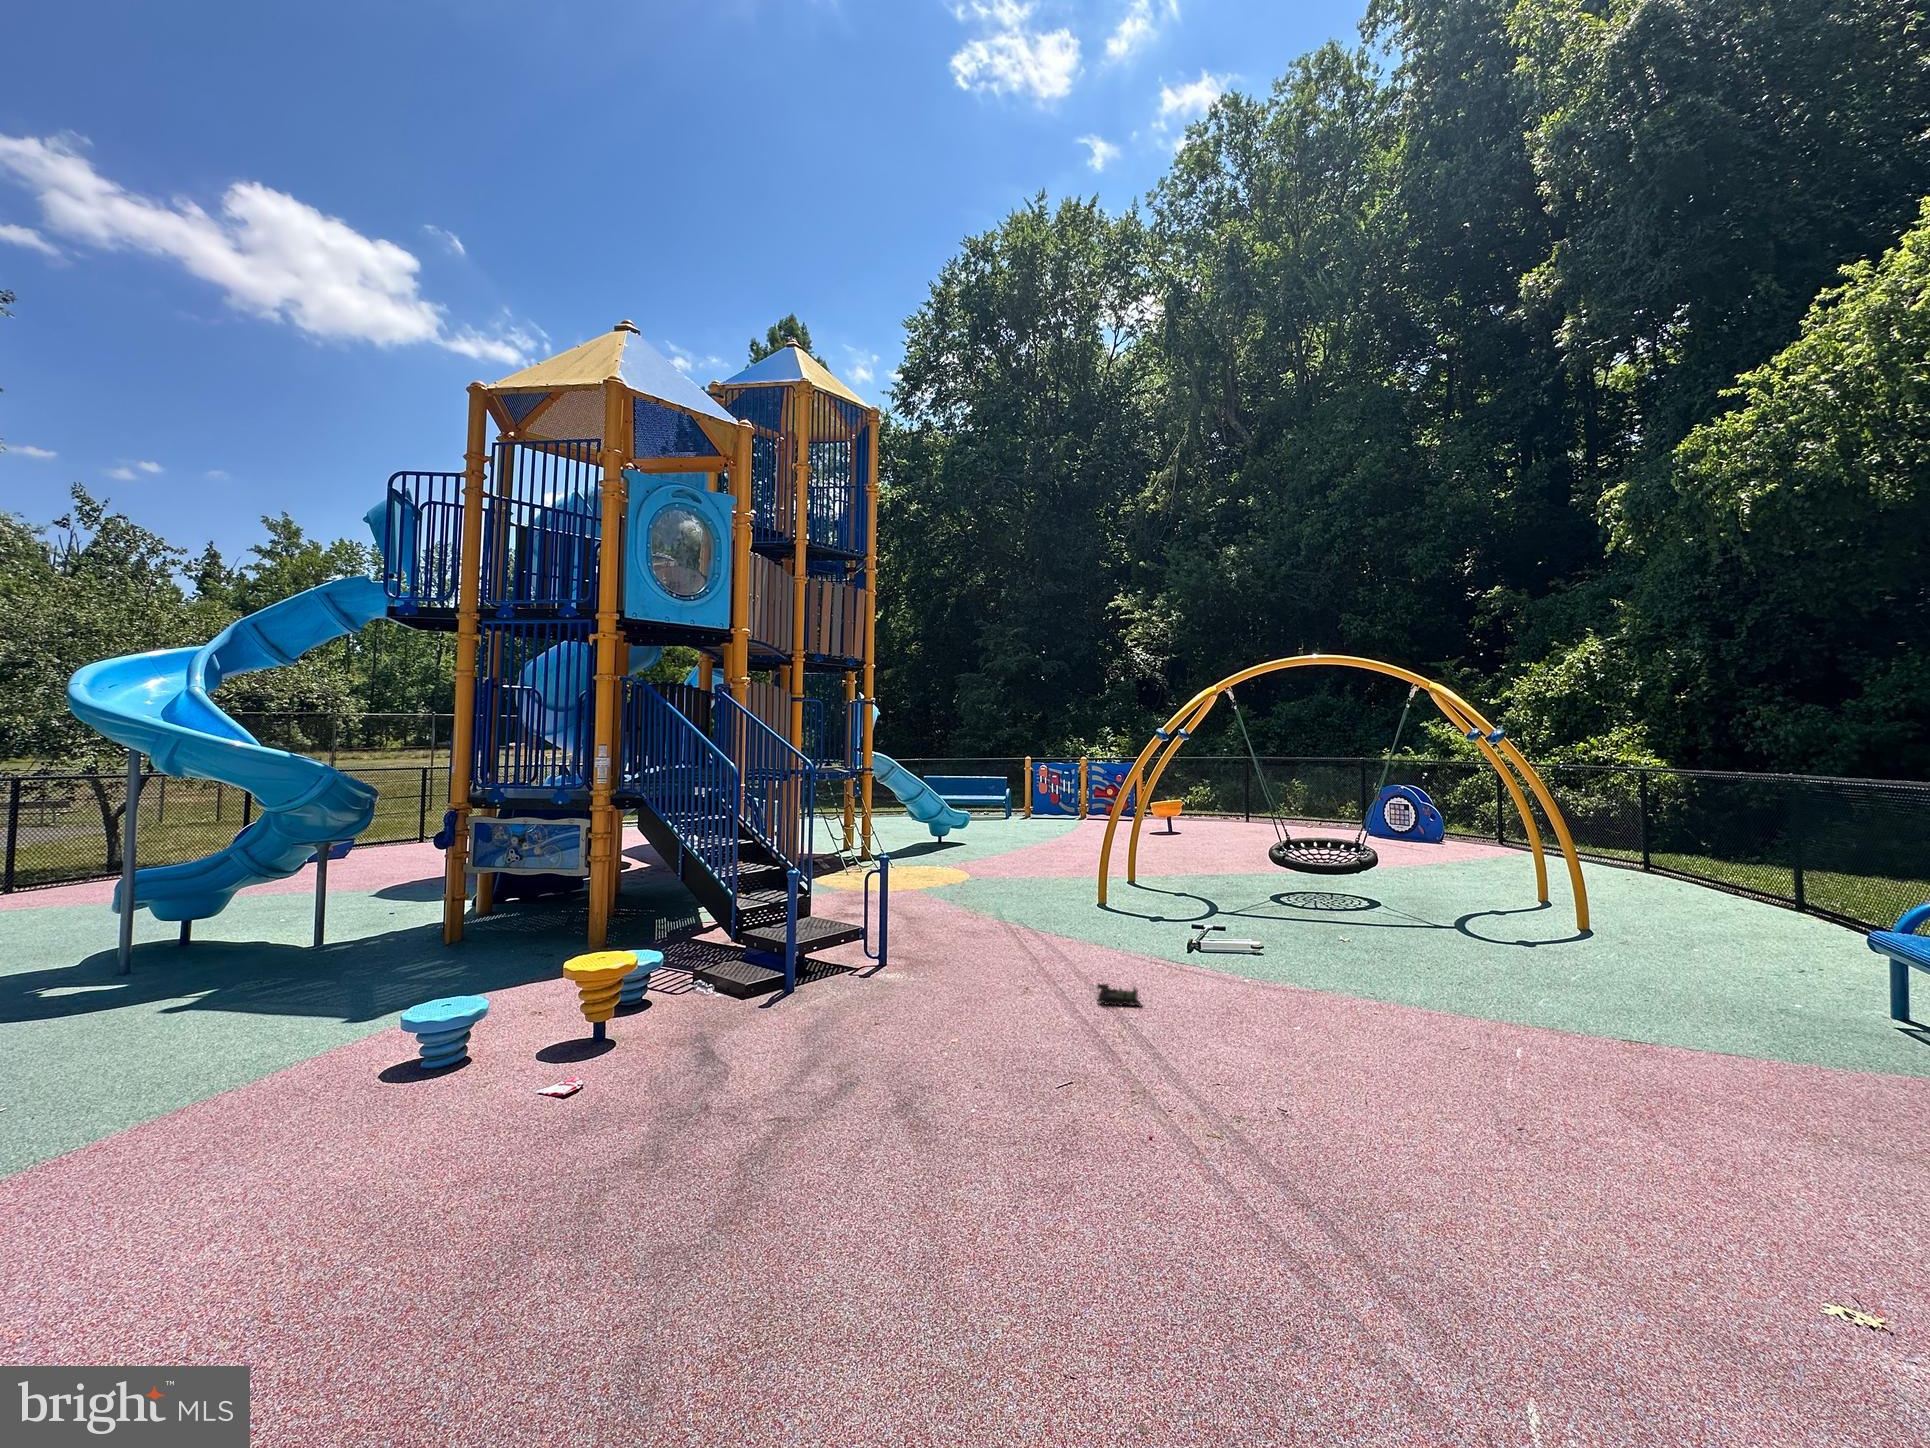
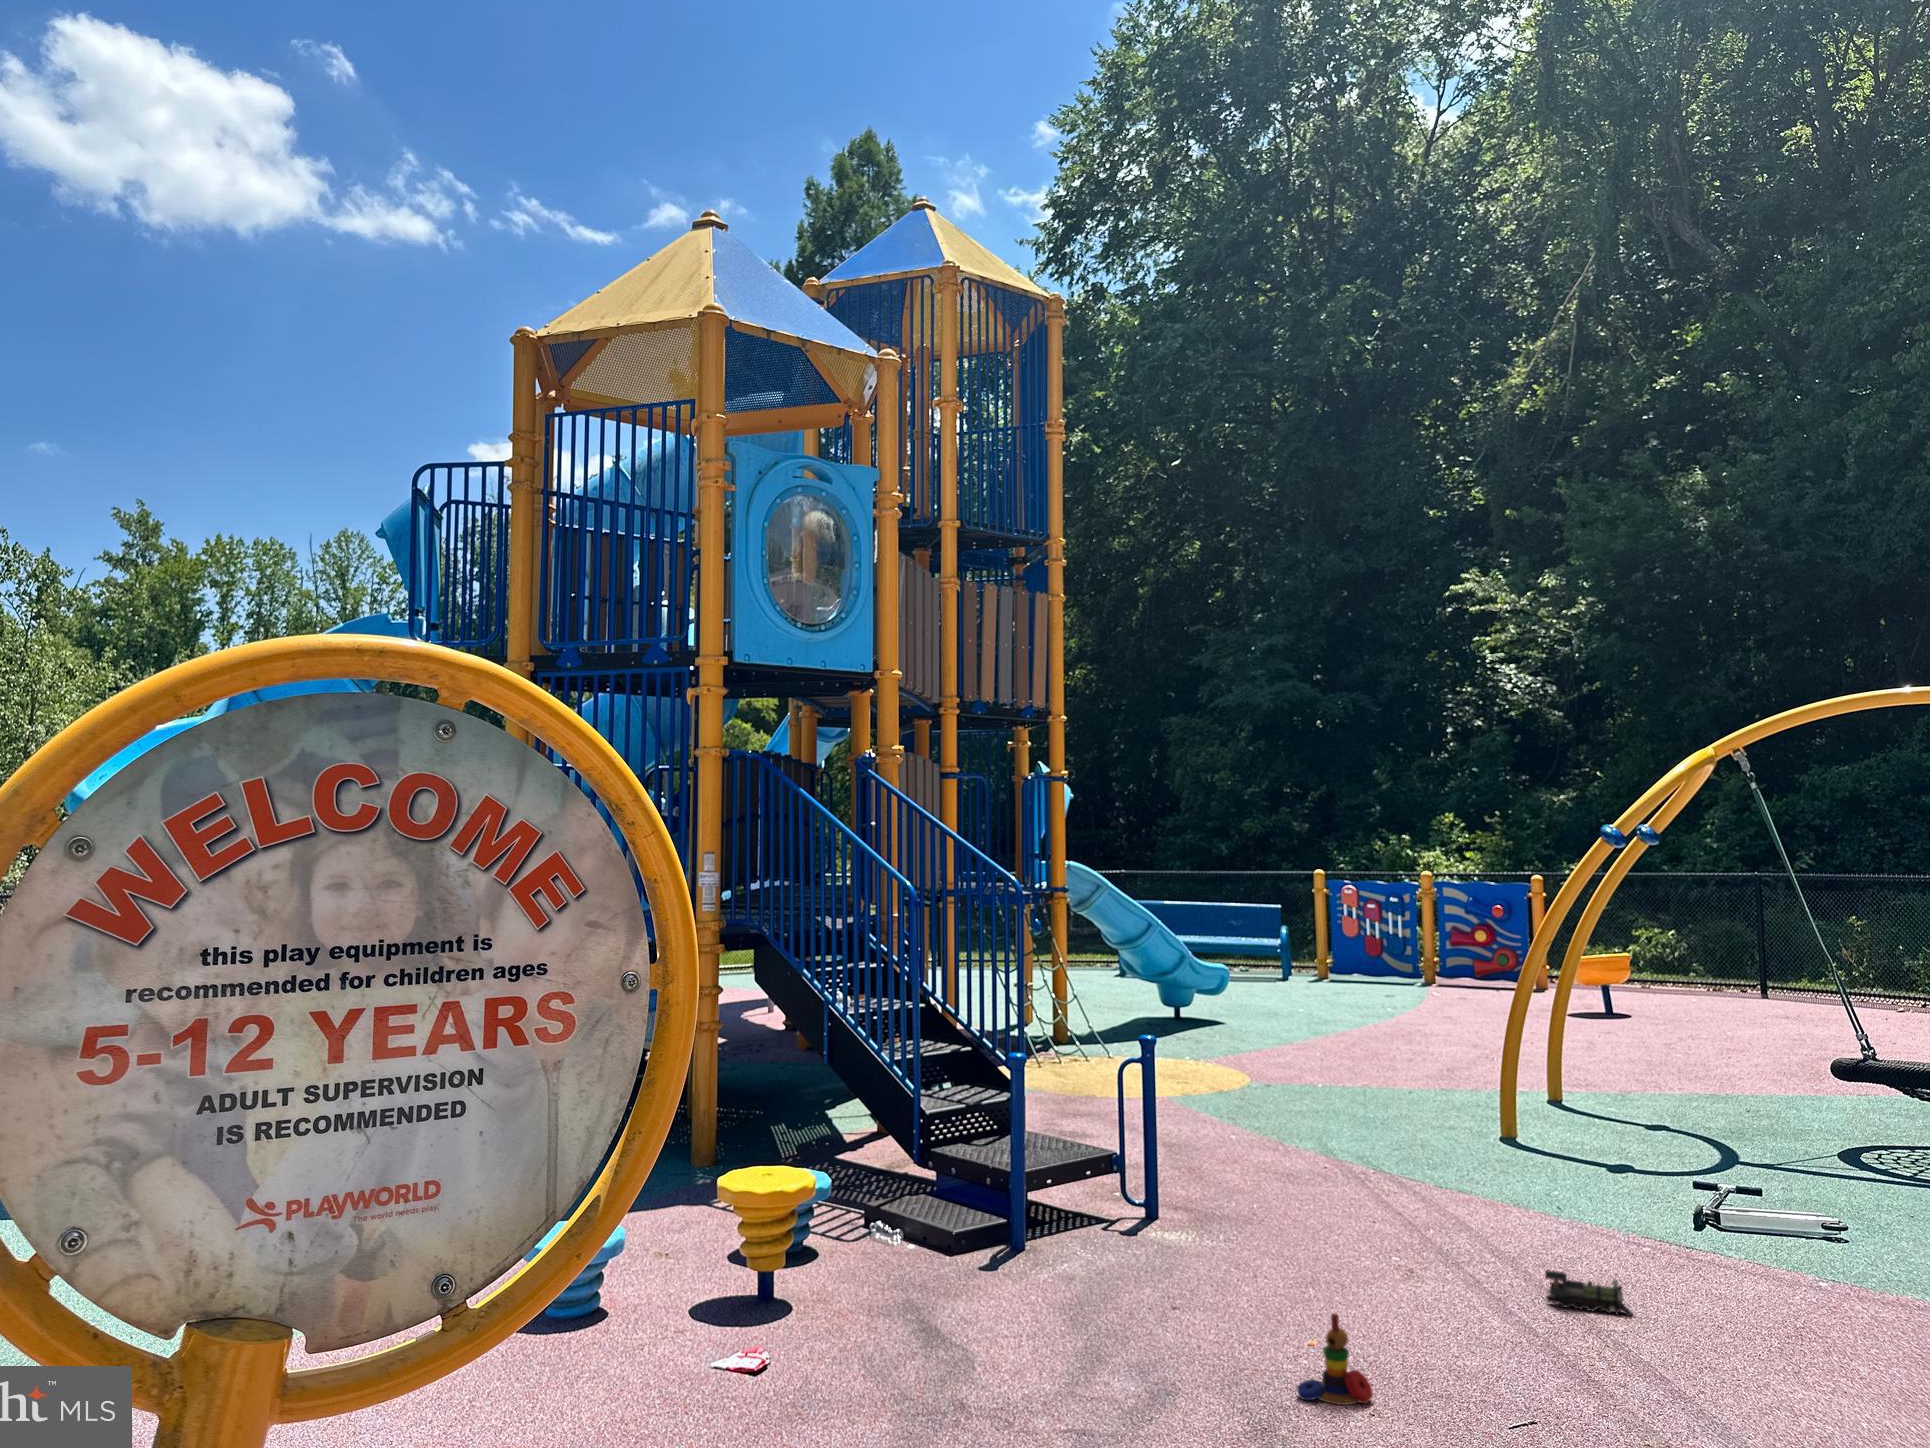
stacking toy: none [931,1025,978,1082] -> present [1297,1314,1373,1405]

